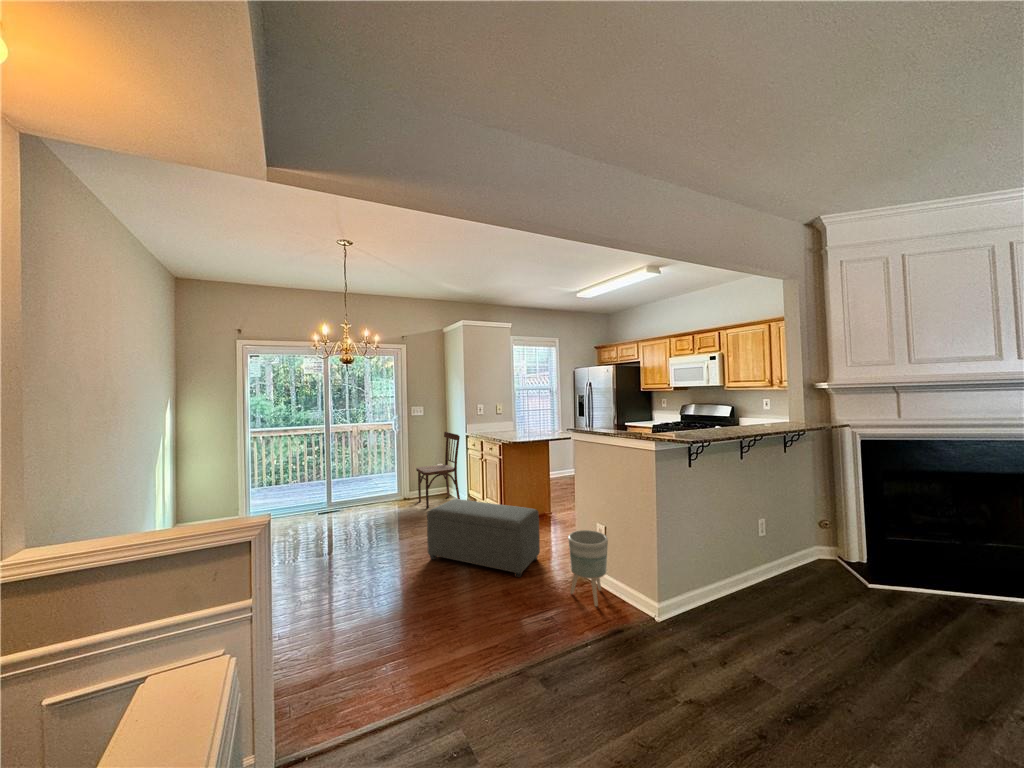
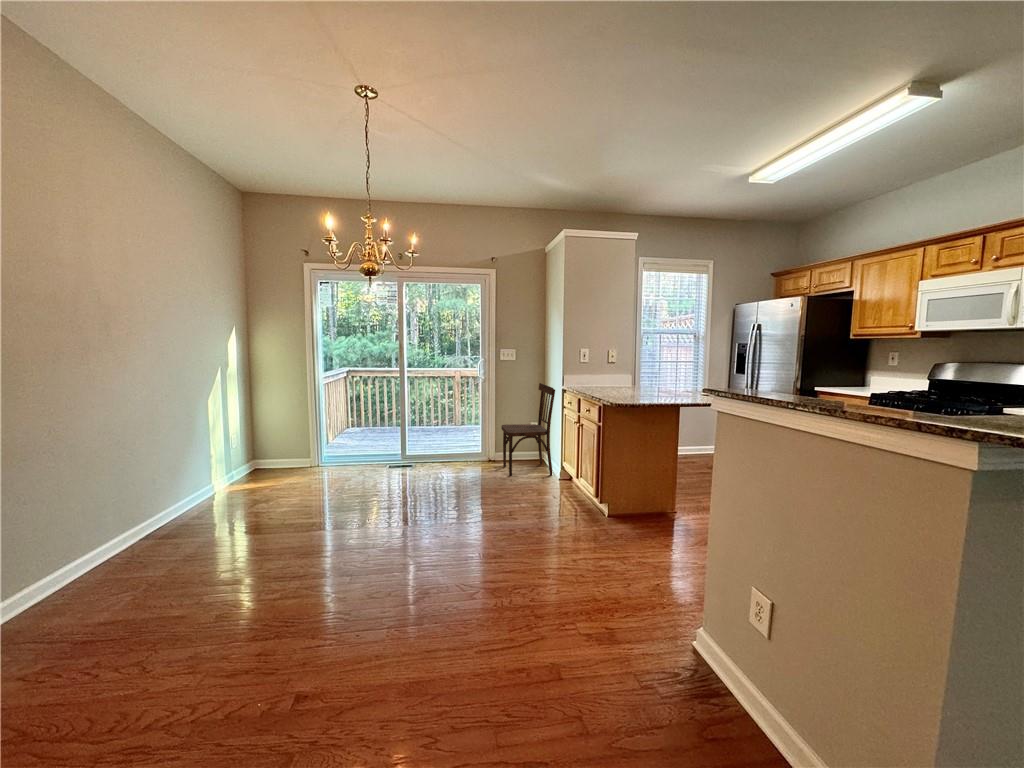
ottoman: present [427,499,540,578] -> none [481,475,641,613]
planter: present [568,530,608,606] -> none [676,567,758,712]

